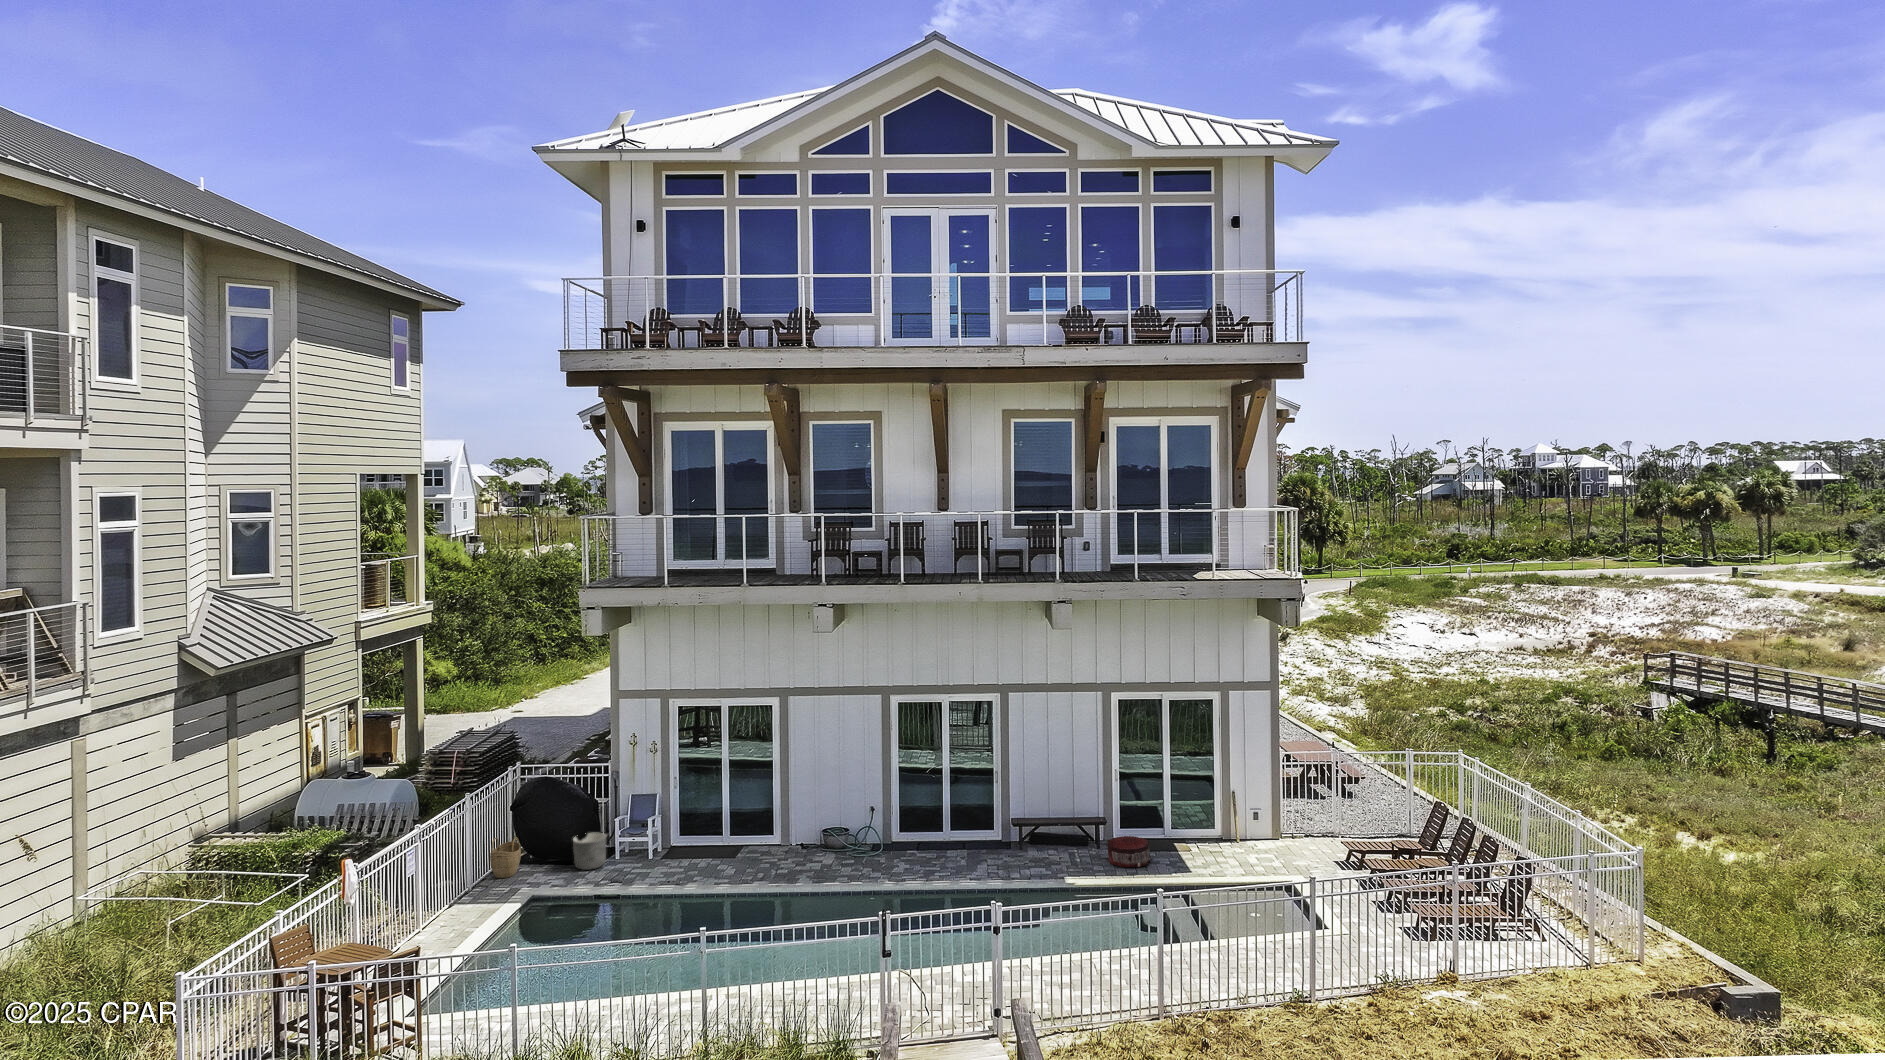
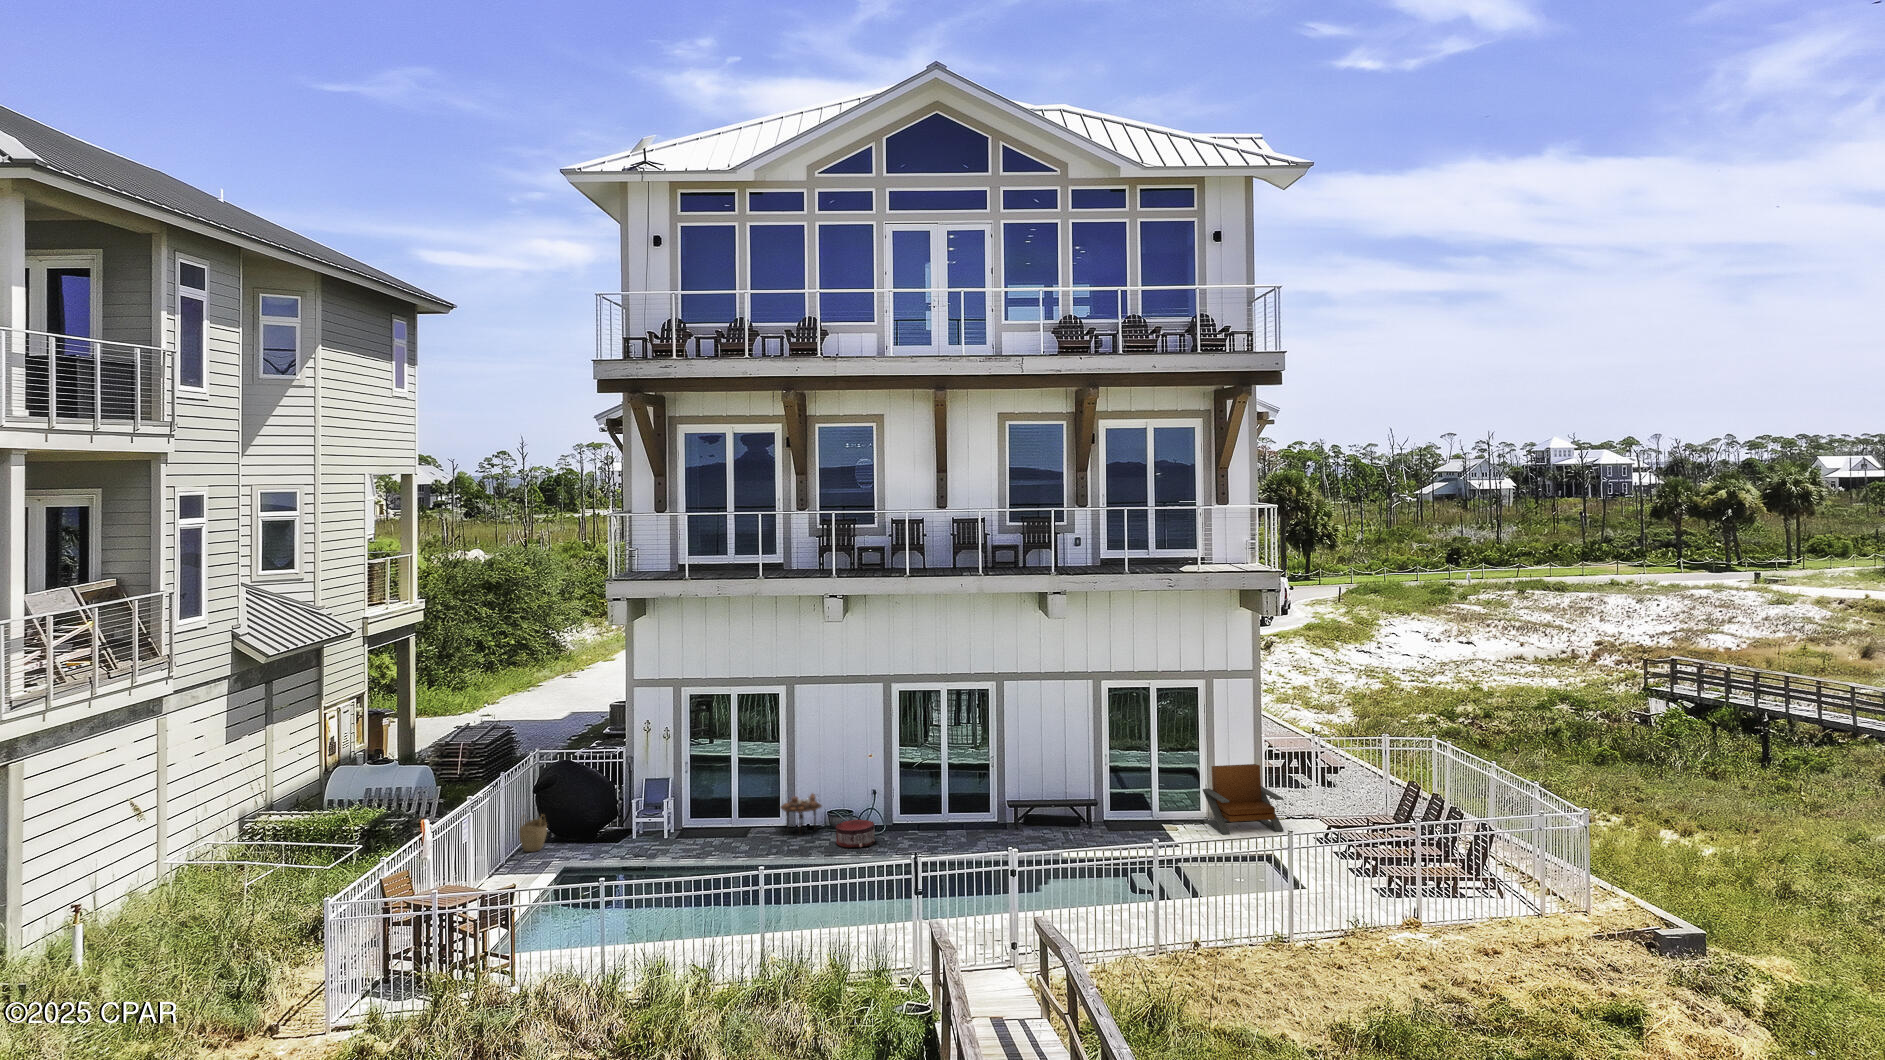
lounge chair: none [1219,781,1307,859] -> present [1203,764,1284,835]
side table: none [770,812,815,858] -> present [781,793,822,832]
planter: present [573,833,606,870] -> none [596,811,627,845]
pouf: present [1108,836,1151,867] -> present [836,820,875,847]

